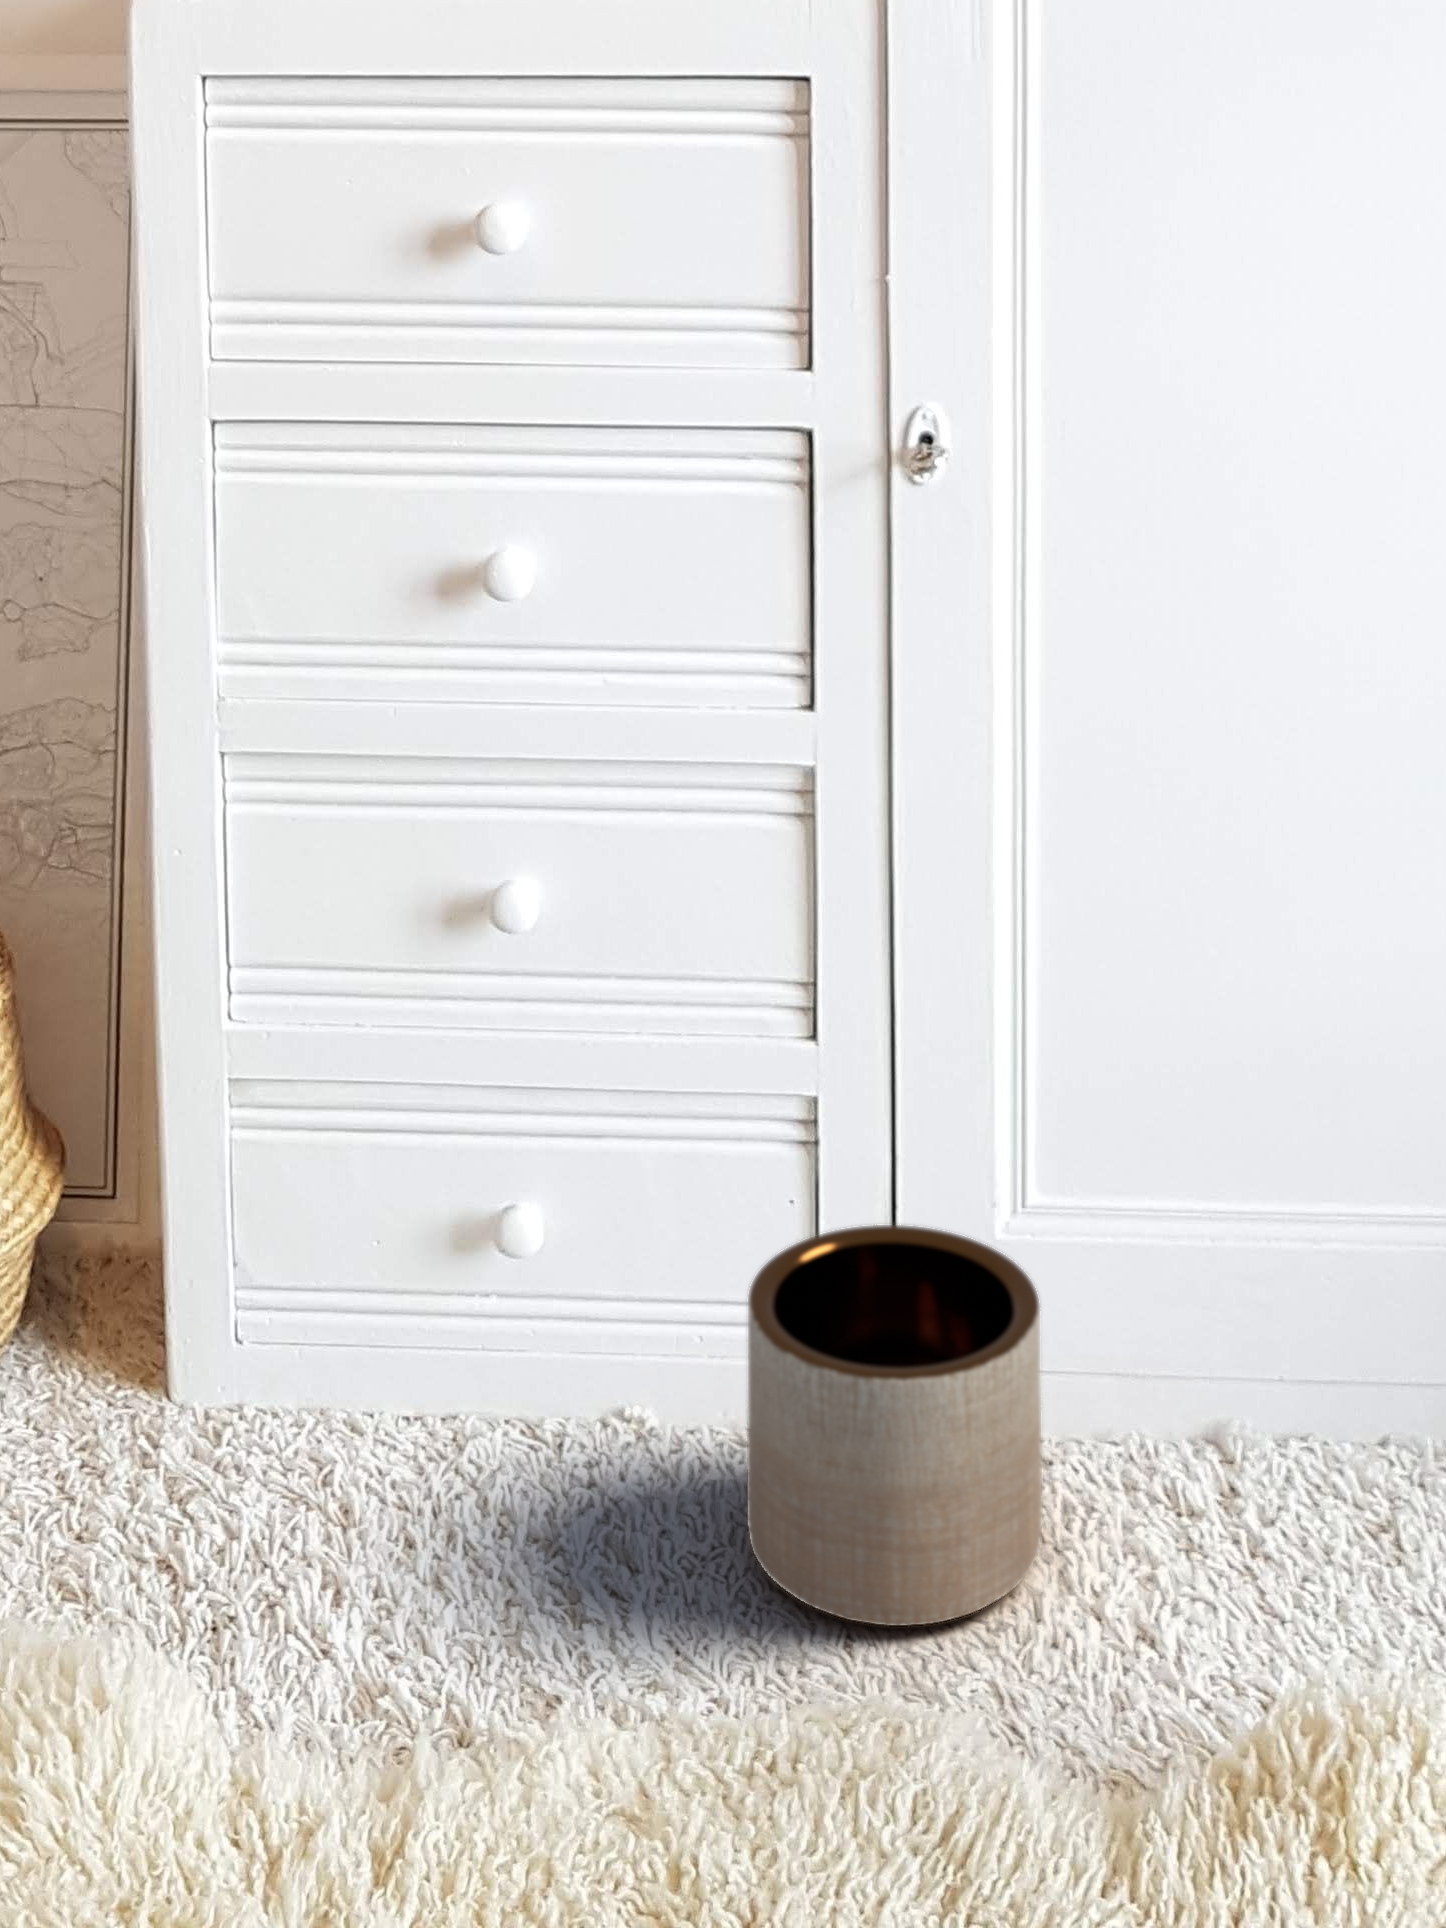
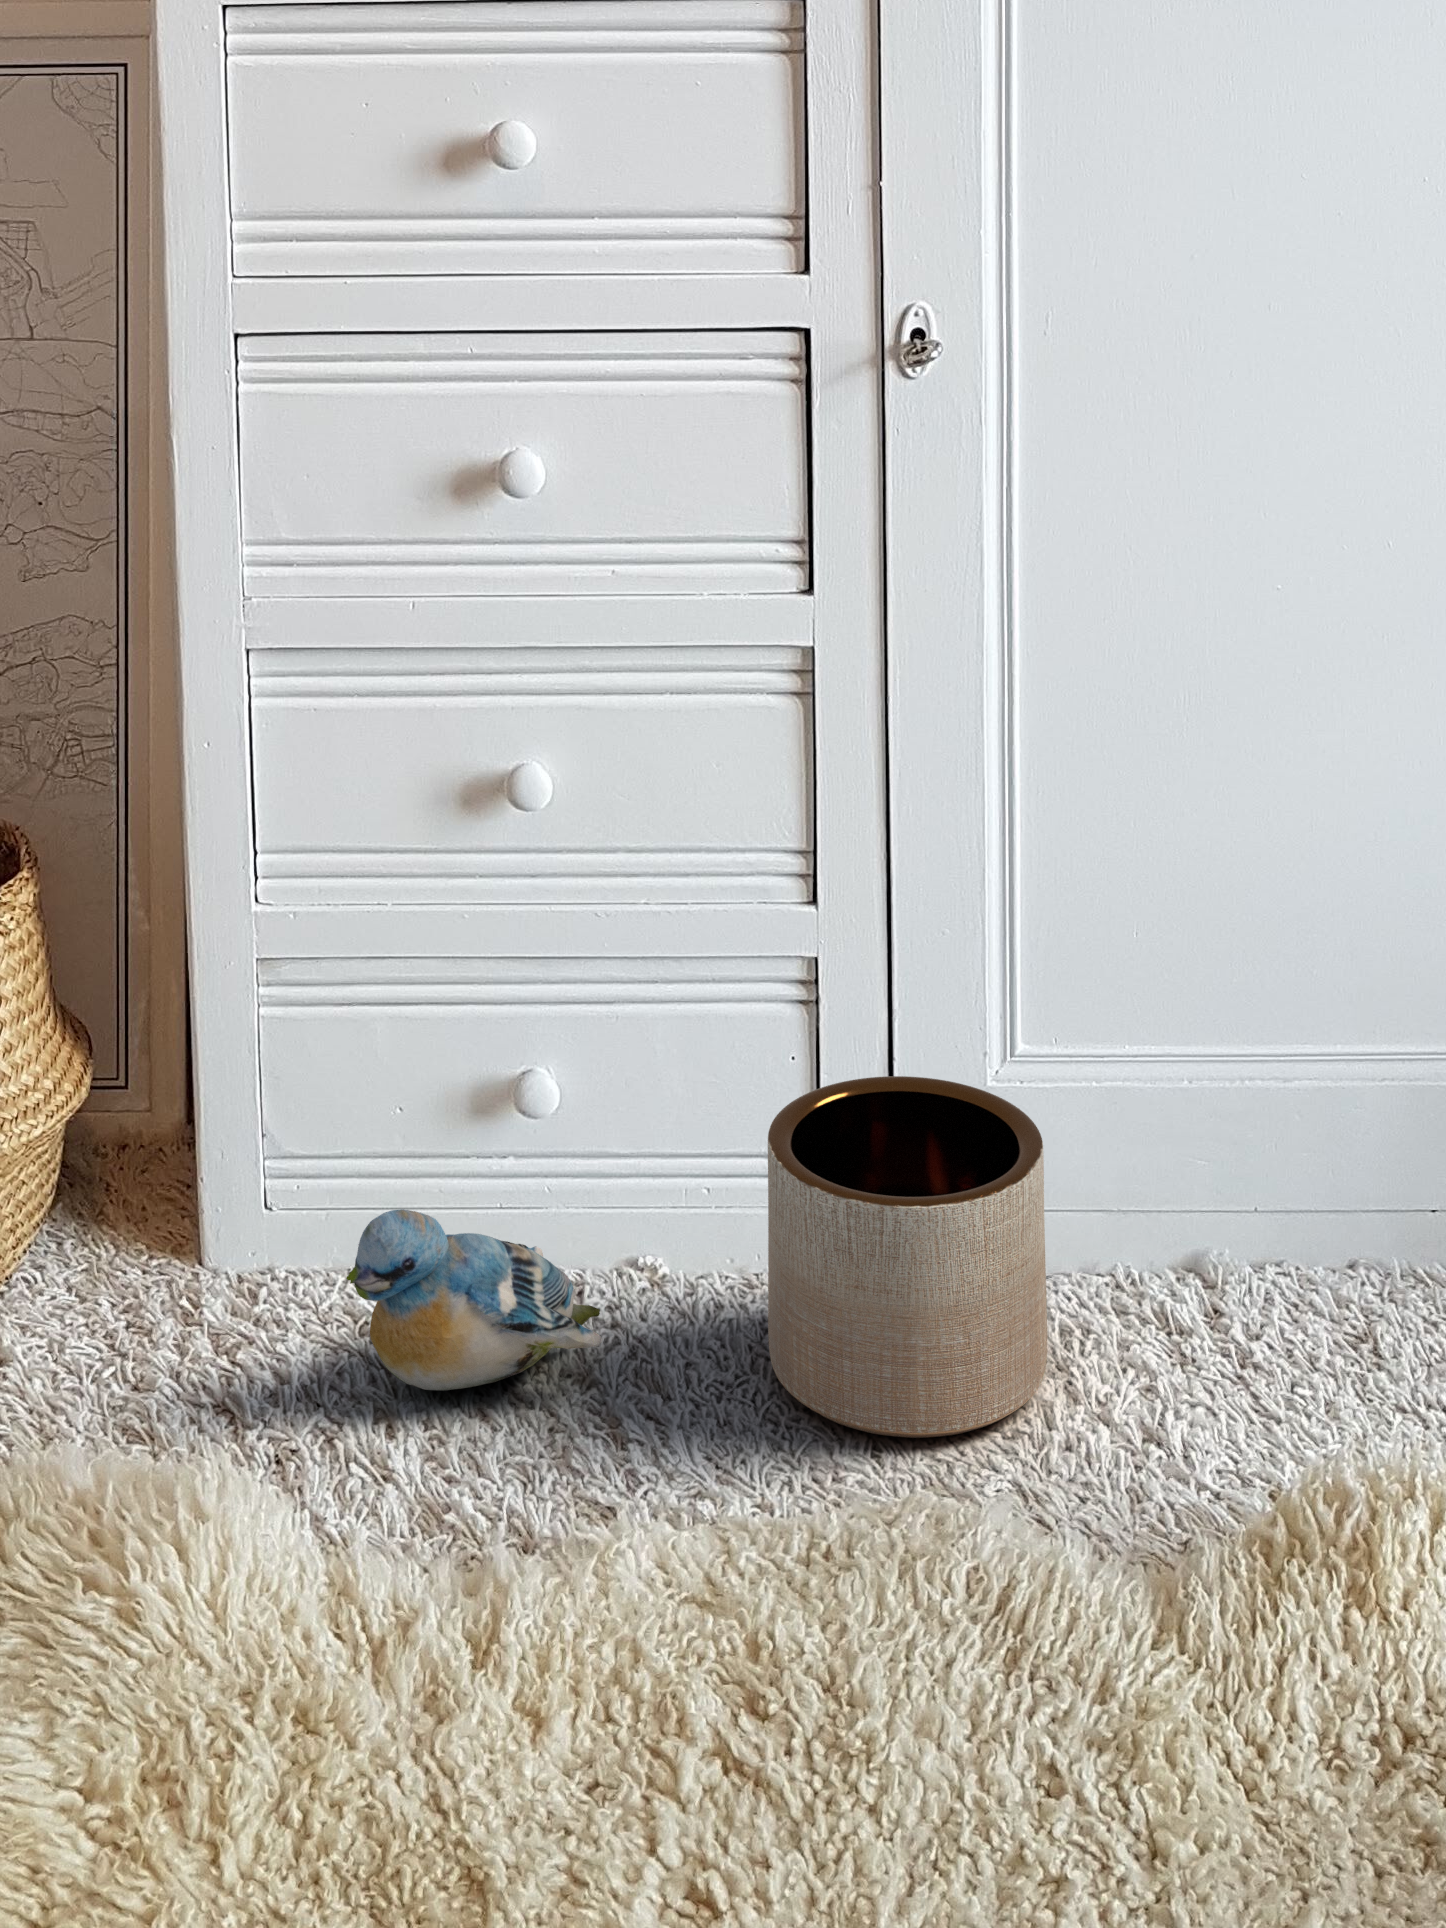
plush toy: none [297,1358,574,1551] -> present [346,1209,602,1390]

